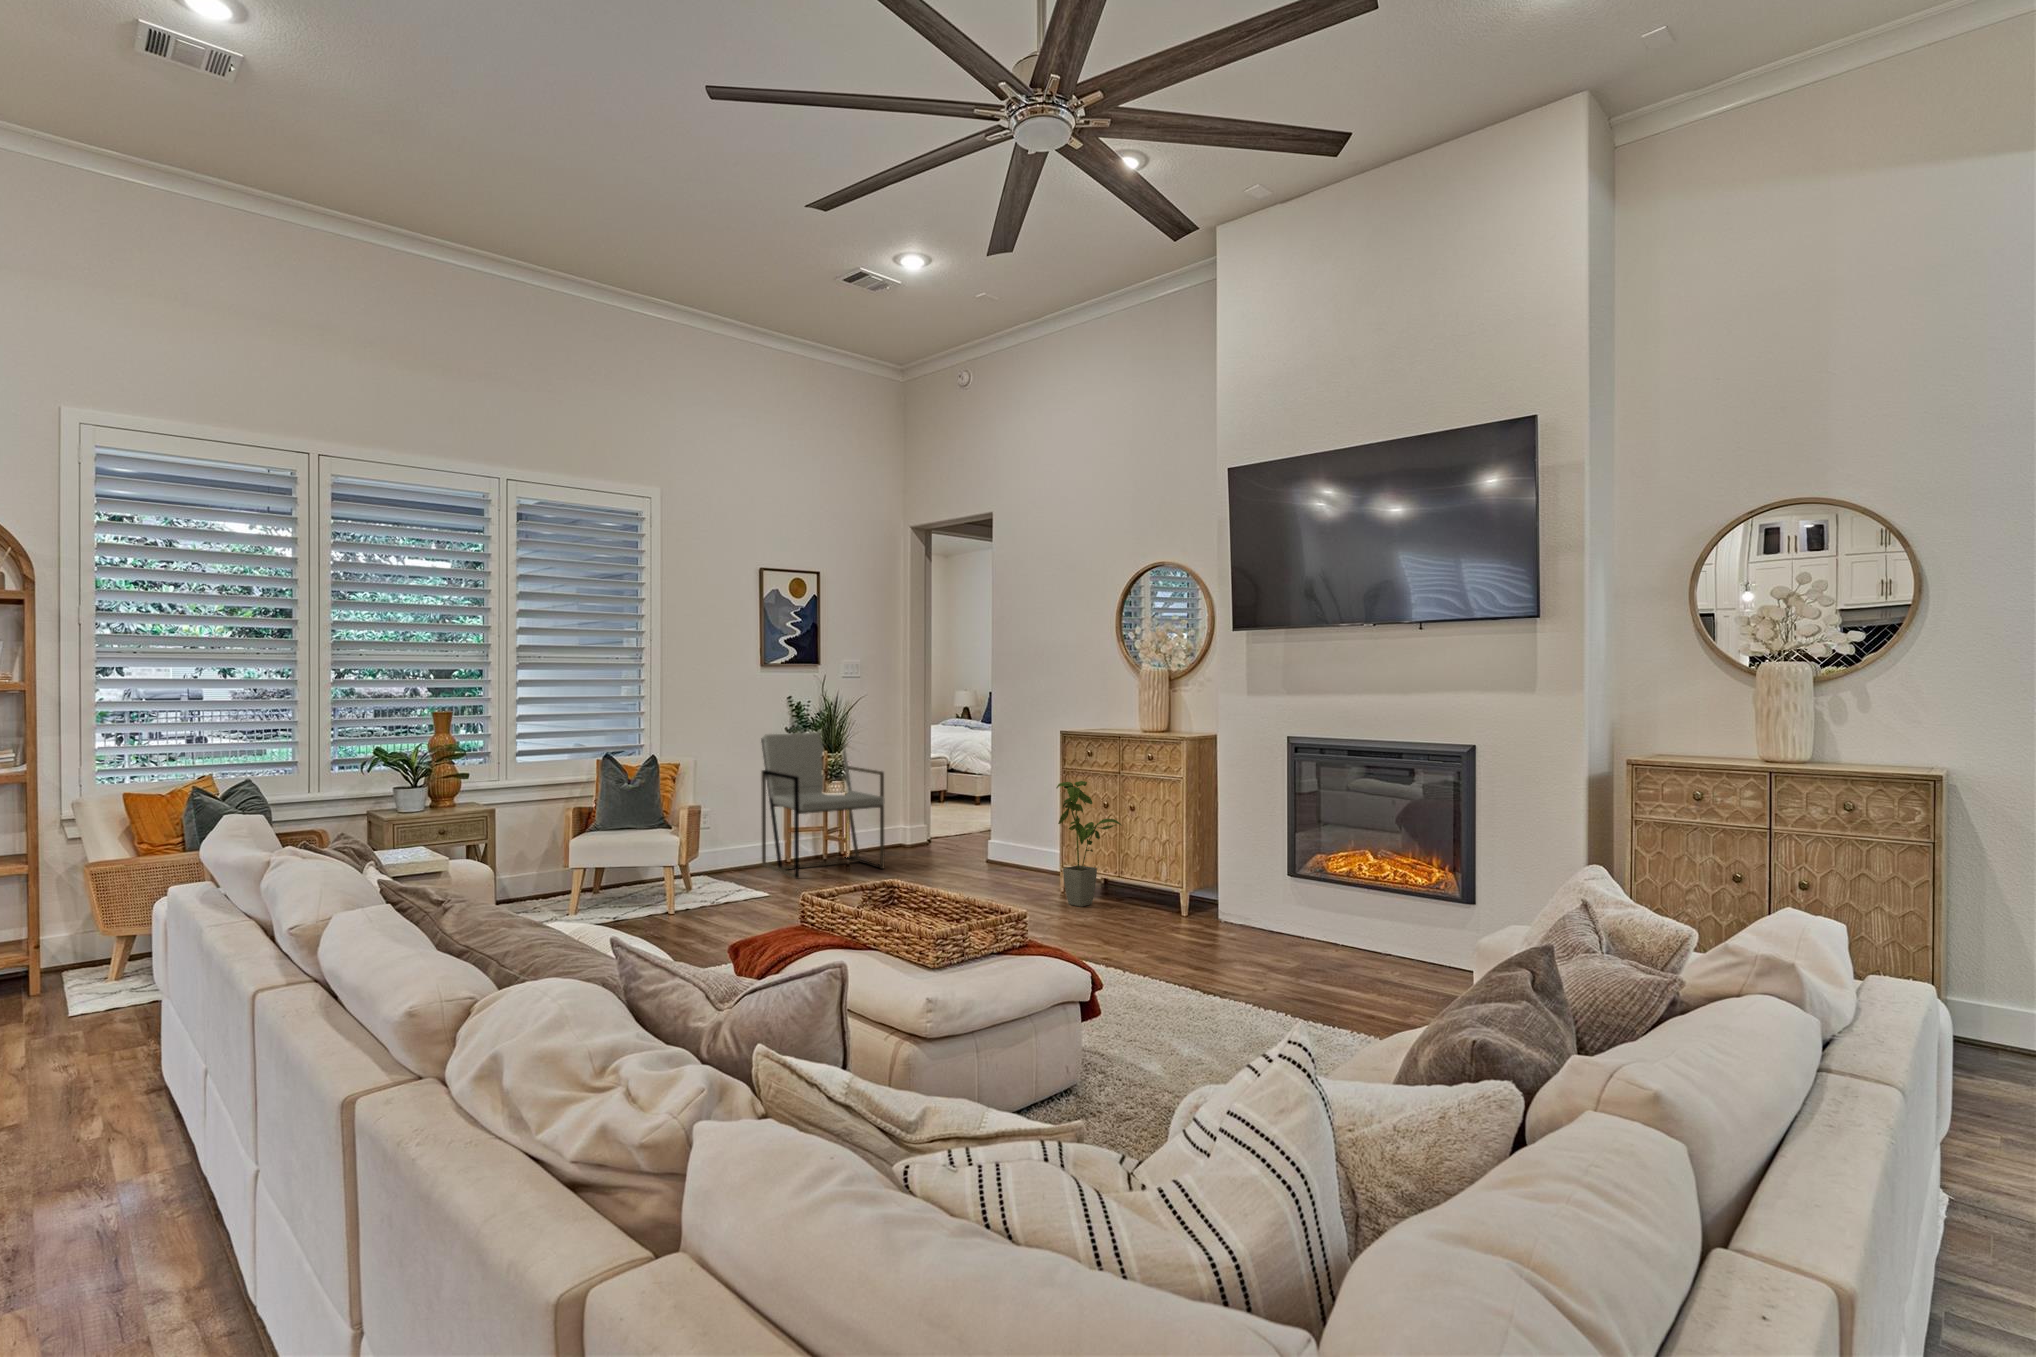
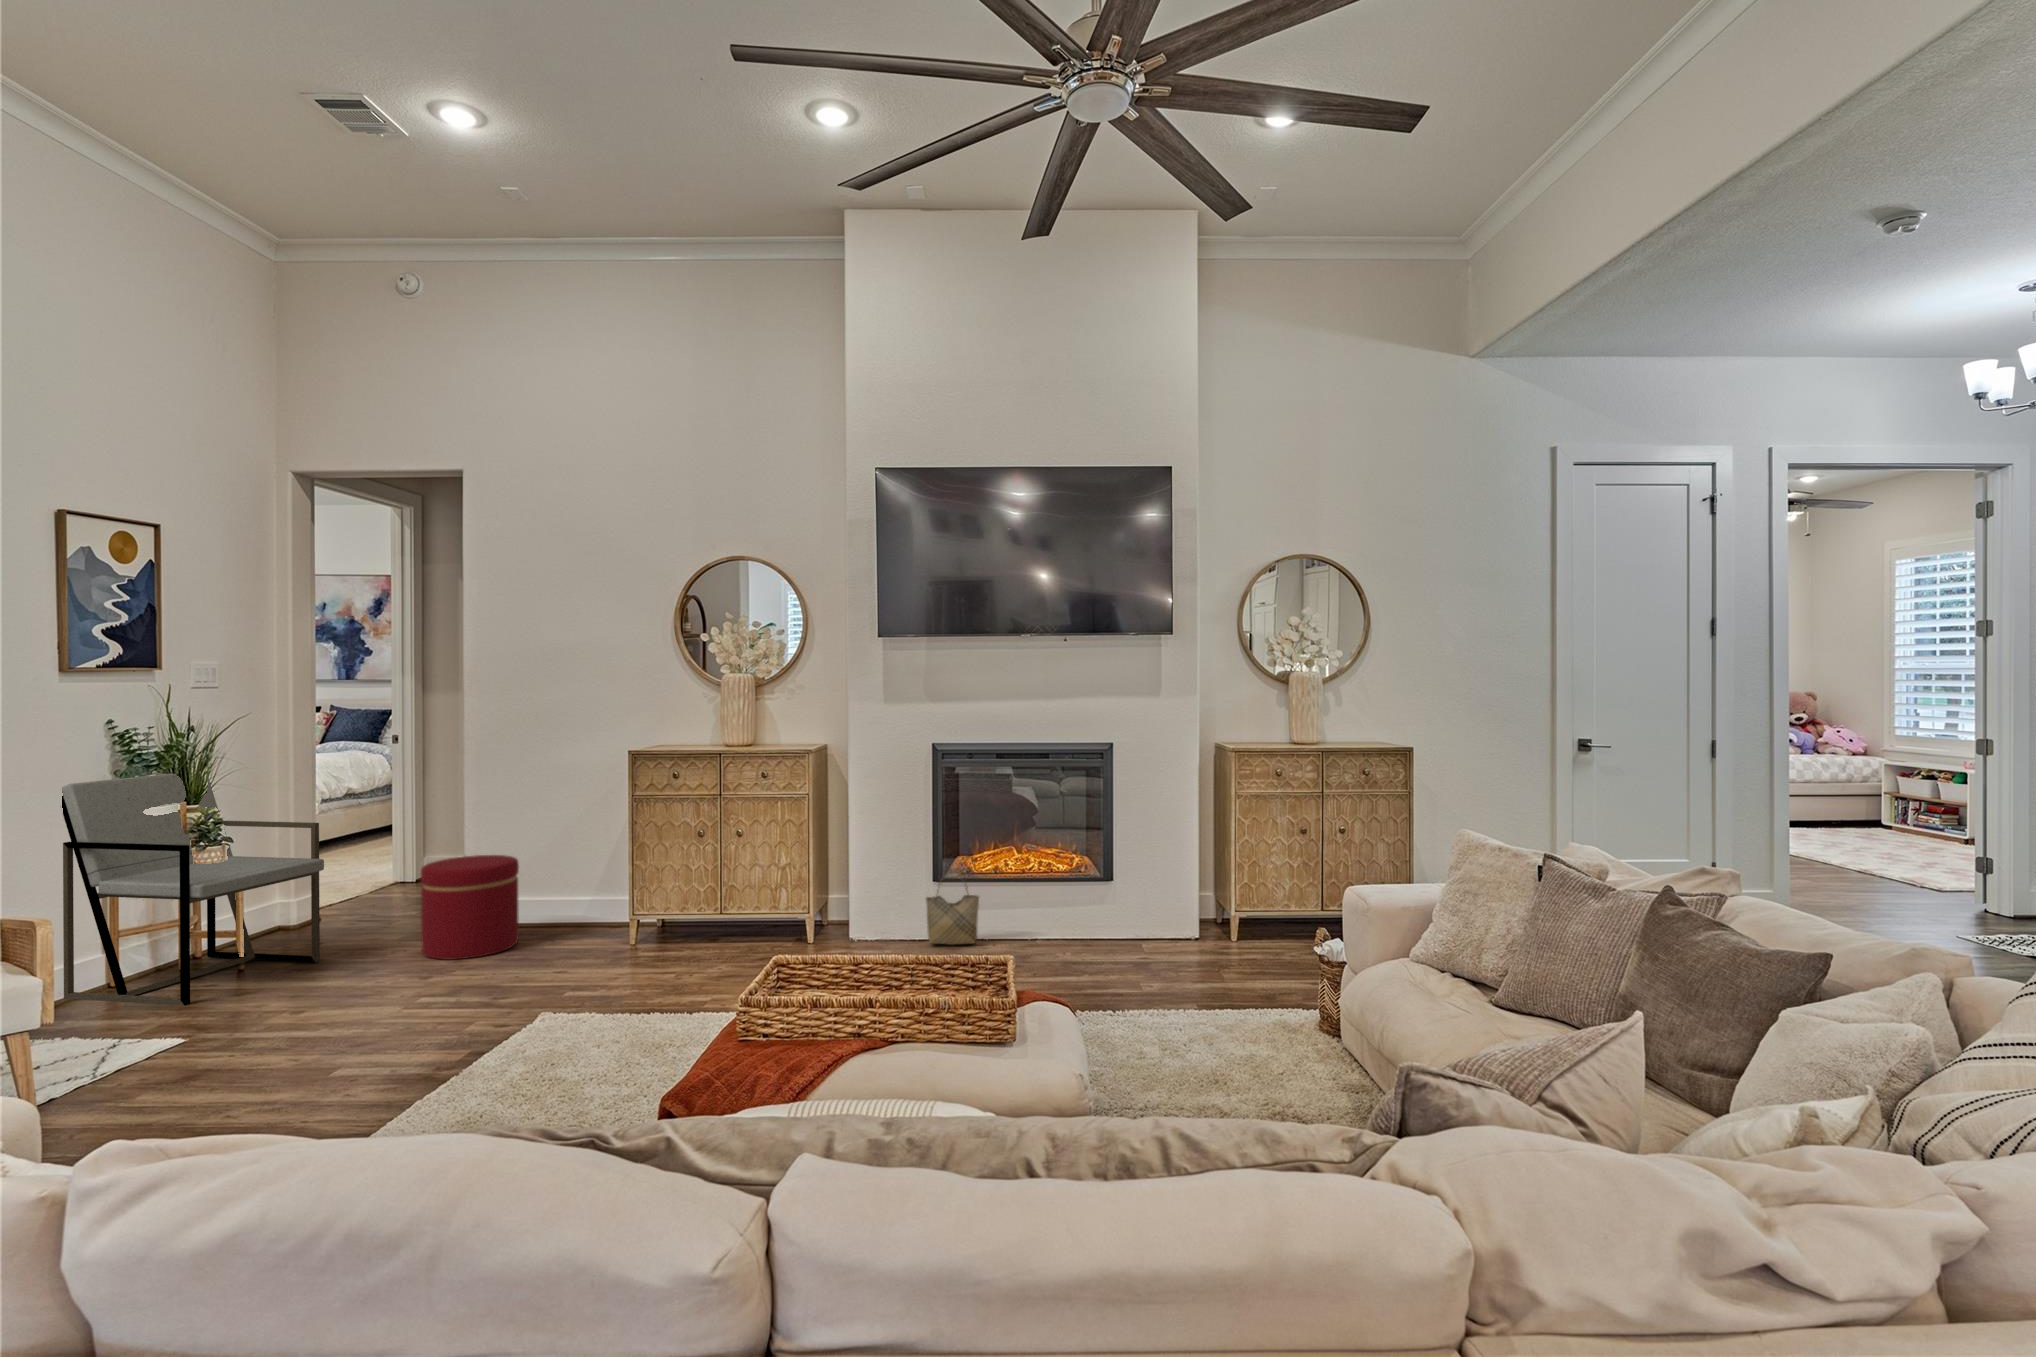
house plant: present [1057,781,1121,907] -> none [654,808,737,955]
ottoman: none [934,807,999,883] -> present [421,855,519,960]
woven basket: none [1269,865,1324,945] -> present [926,869,979,945]

